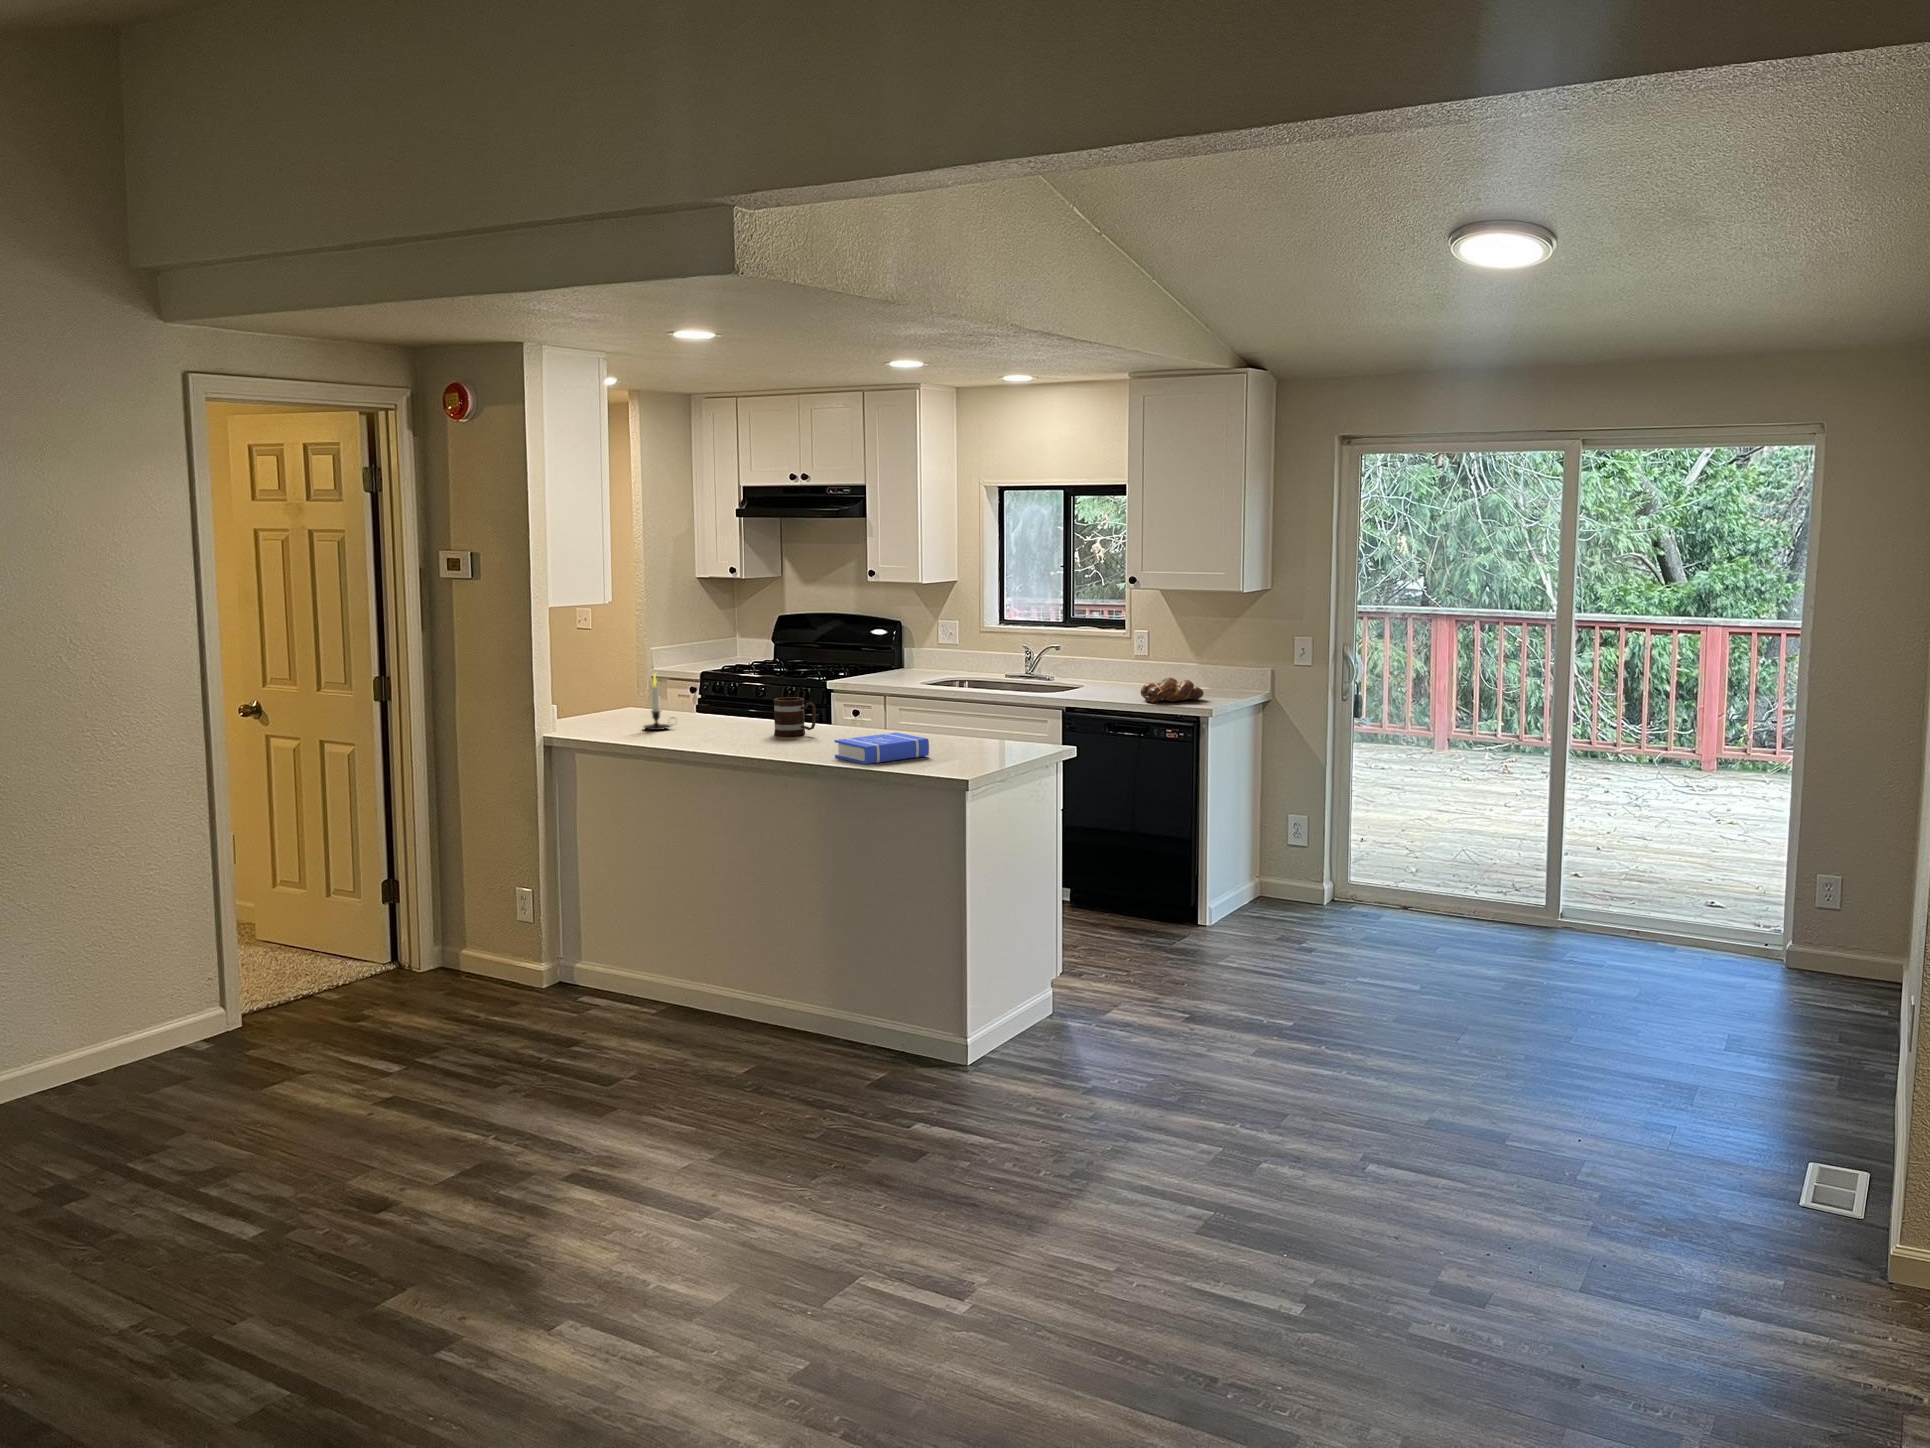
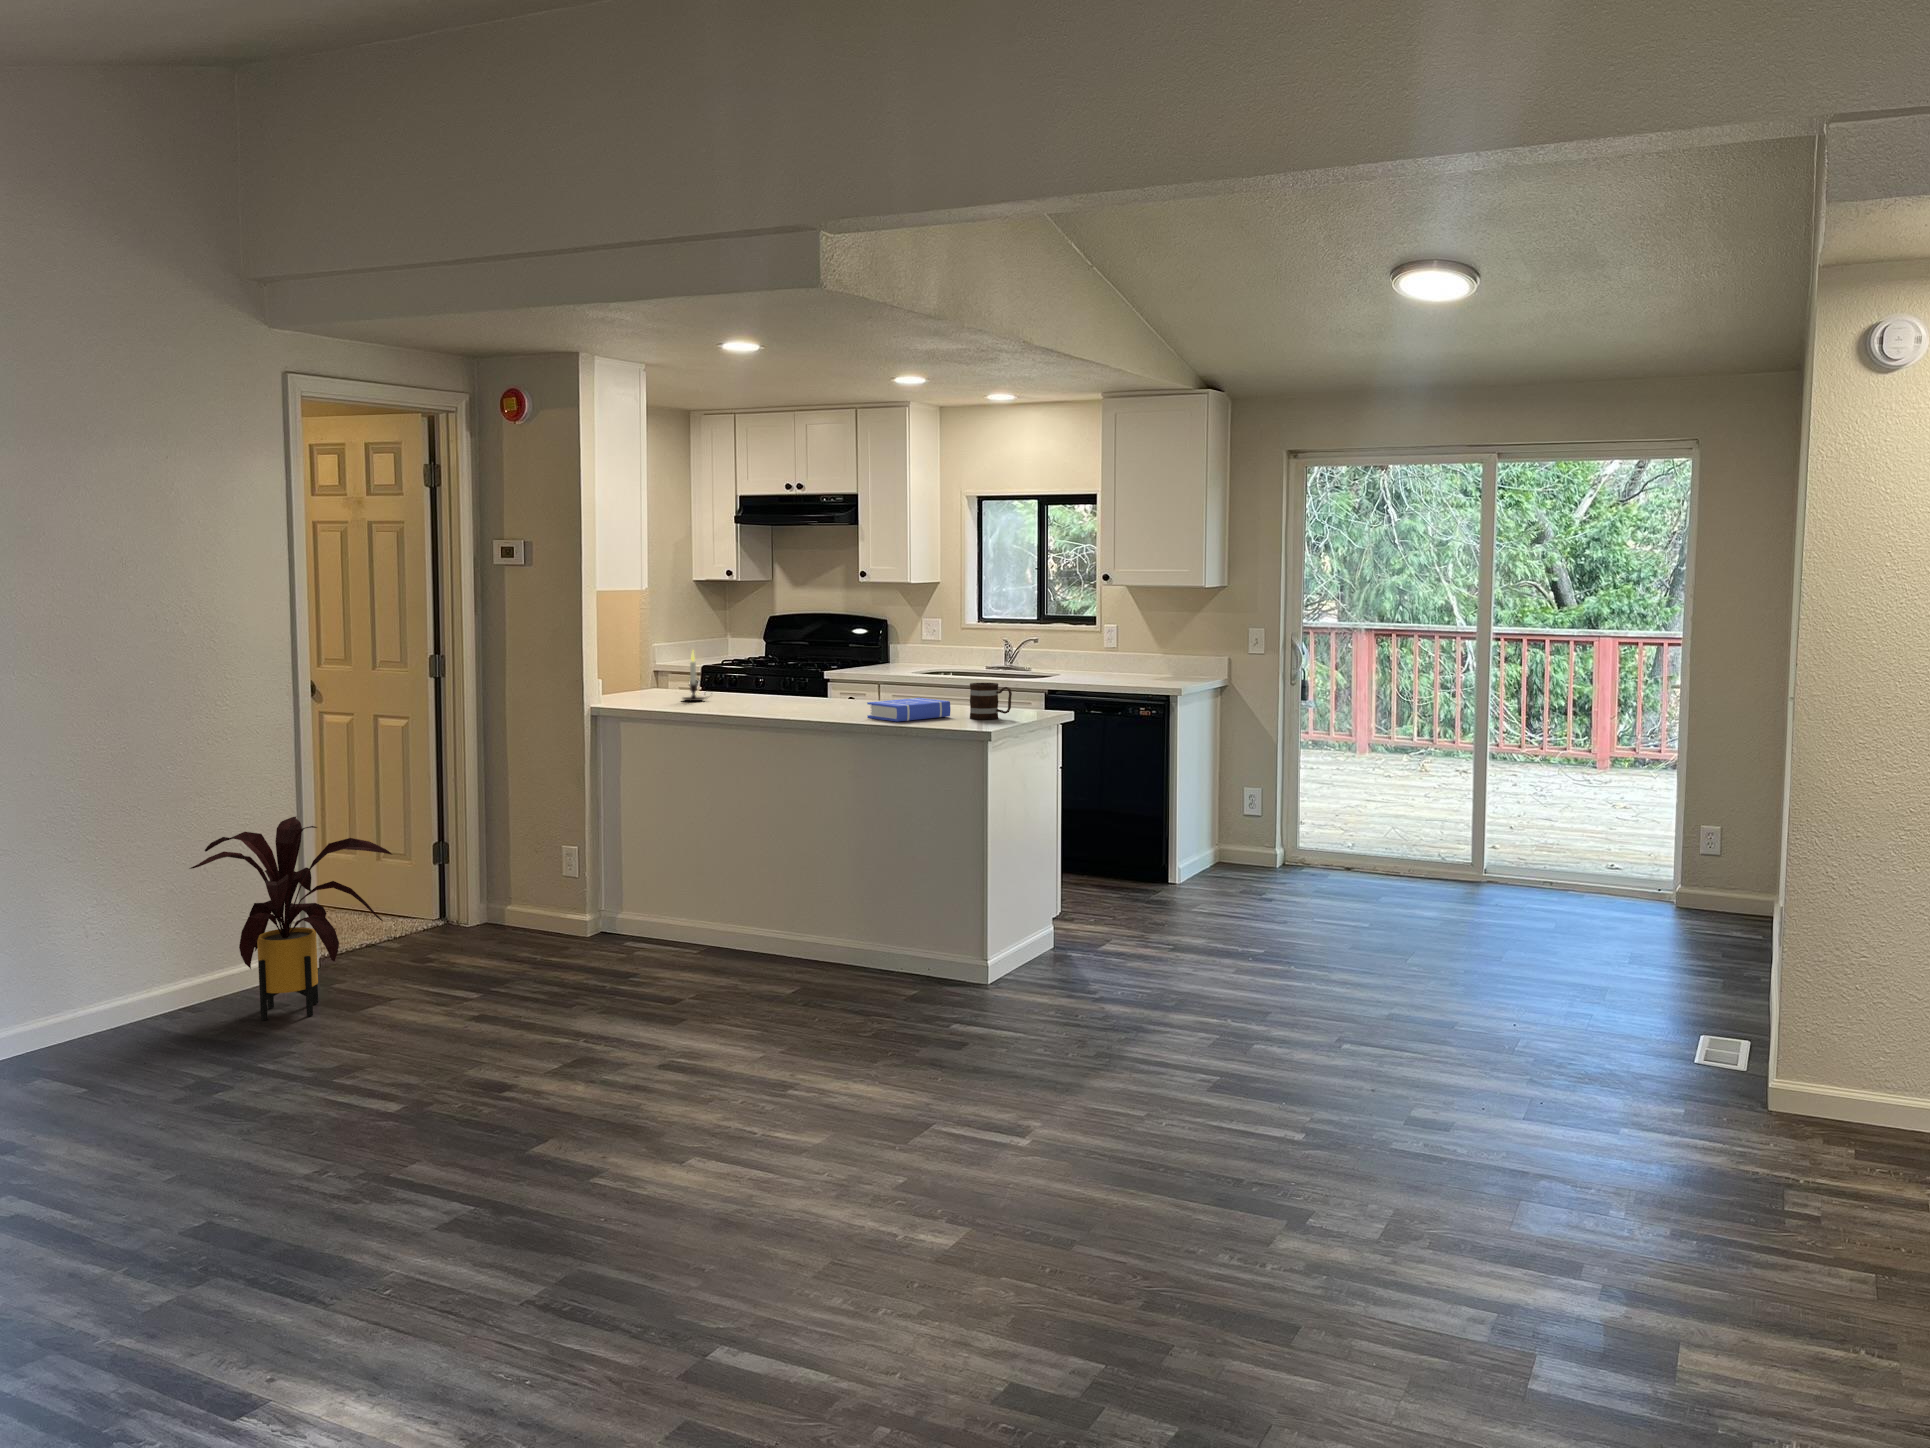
bread loaf: present [1141,678,1204,702] -> none [1116,664,1171,685]
mug: present [774,697,816,736] -> present [970,683,1012,719]
house plant: none [76,867,301,1097] -> present [190,817,392,1021]

